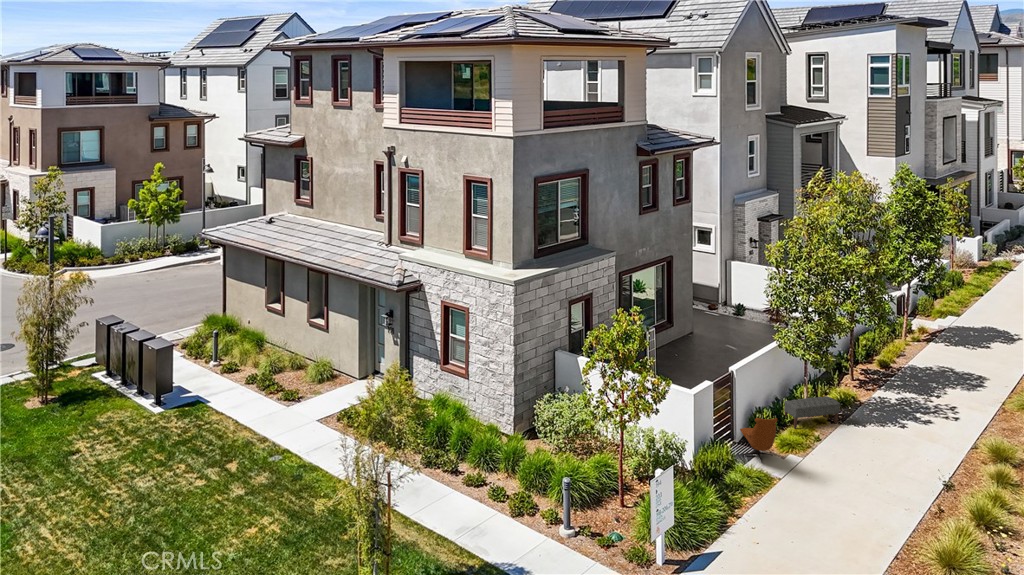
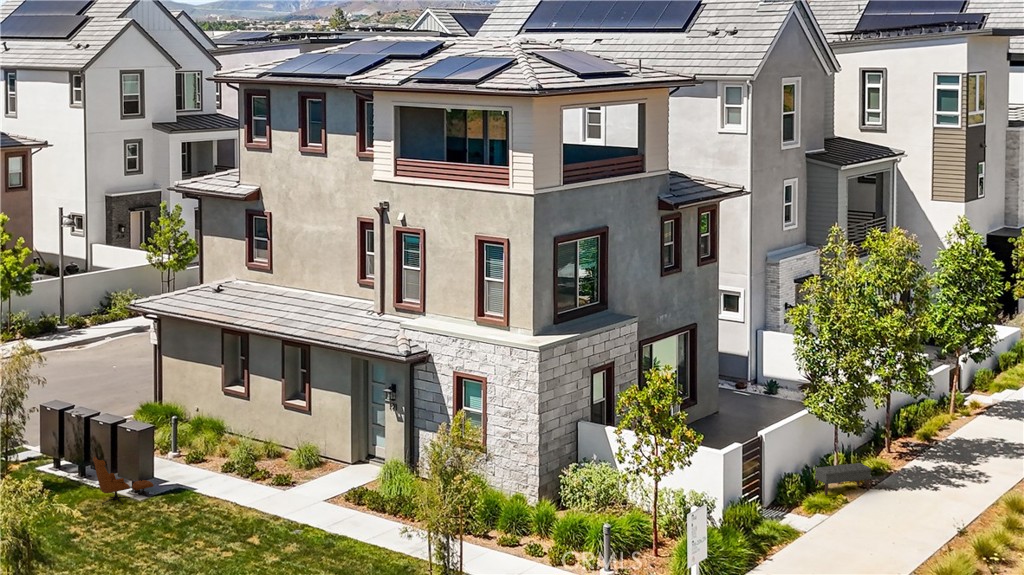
lounge chair: present [740,418,777,462] -> present [93,457,154,505]

